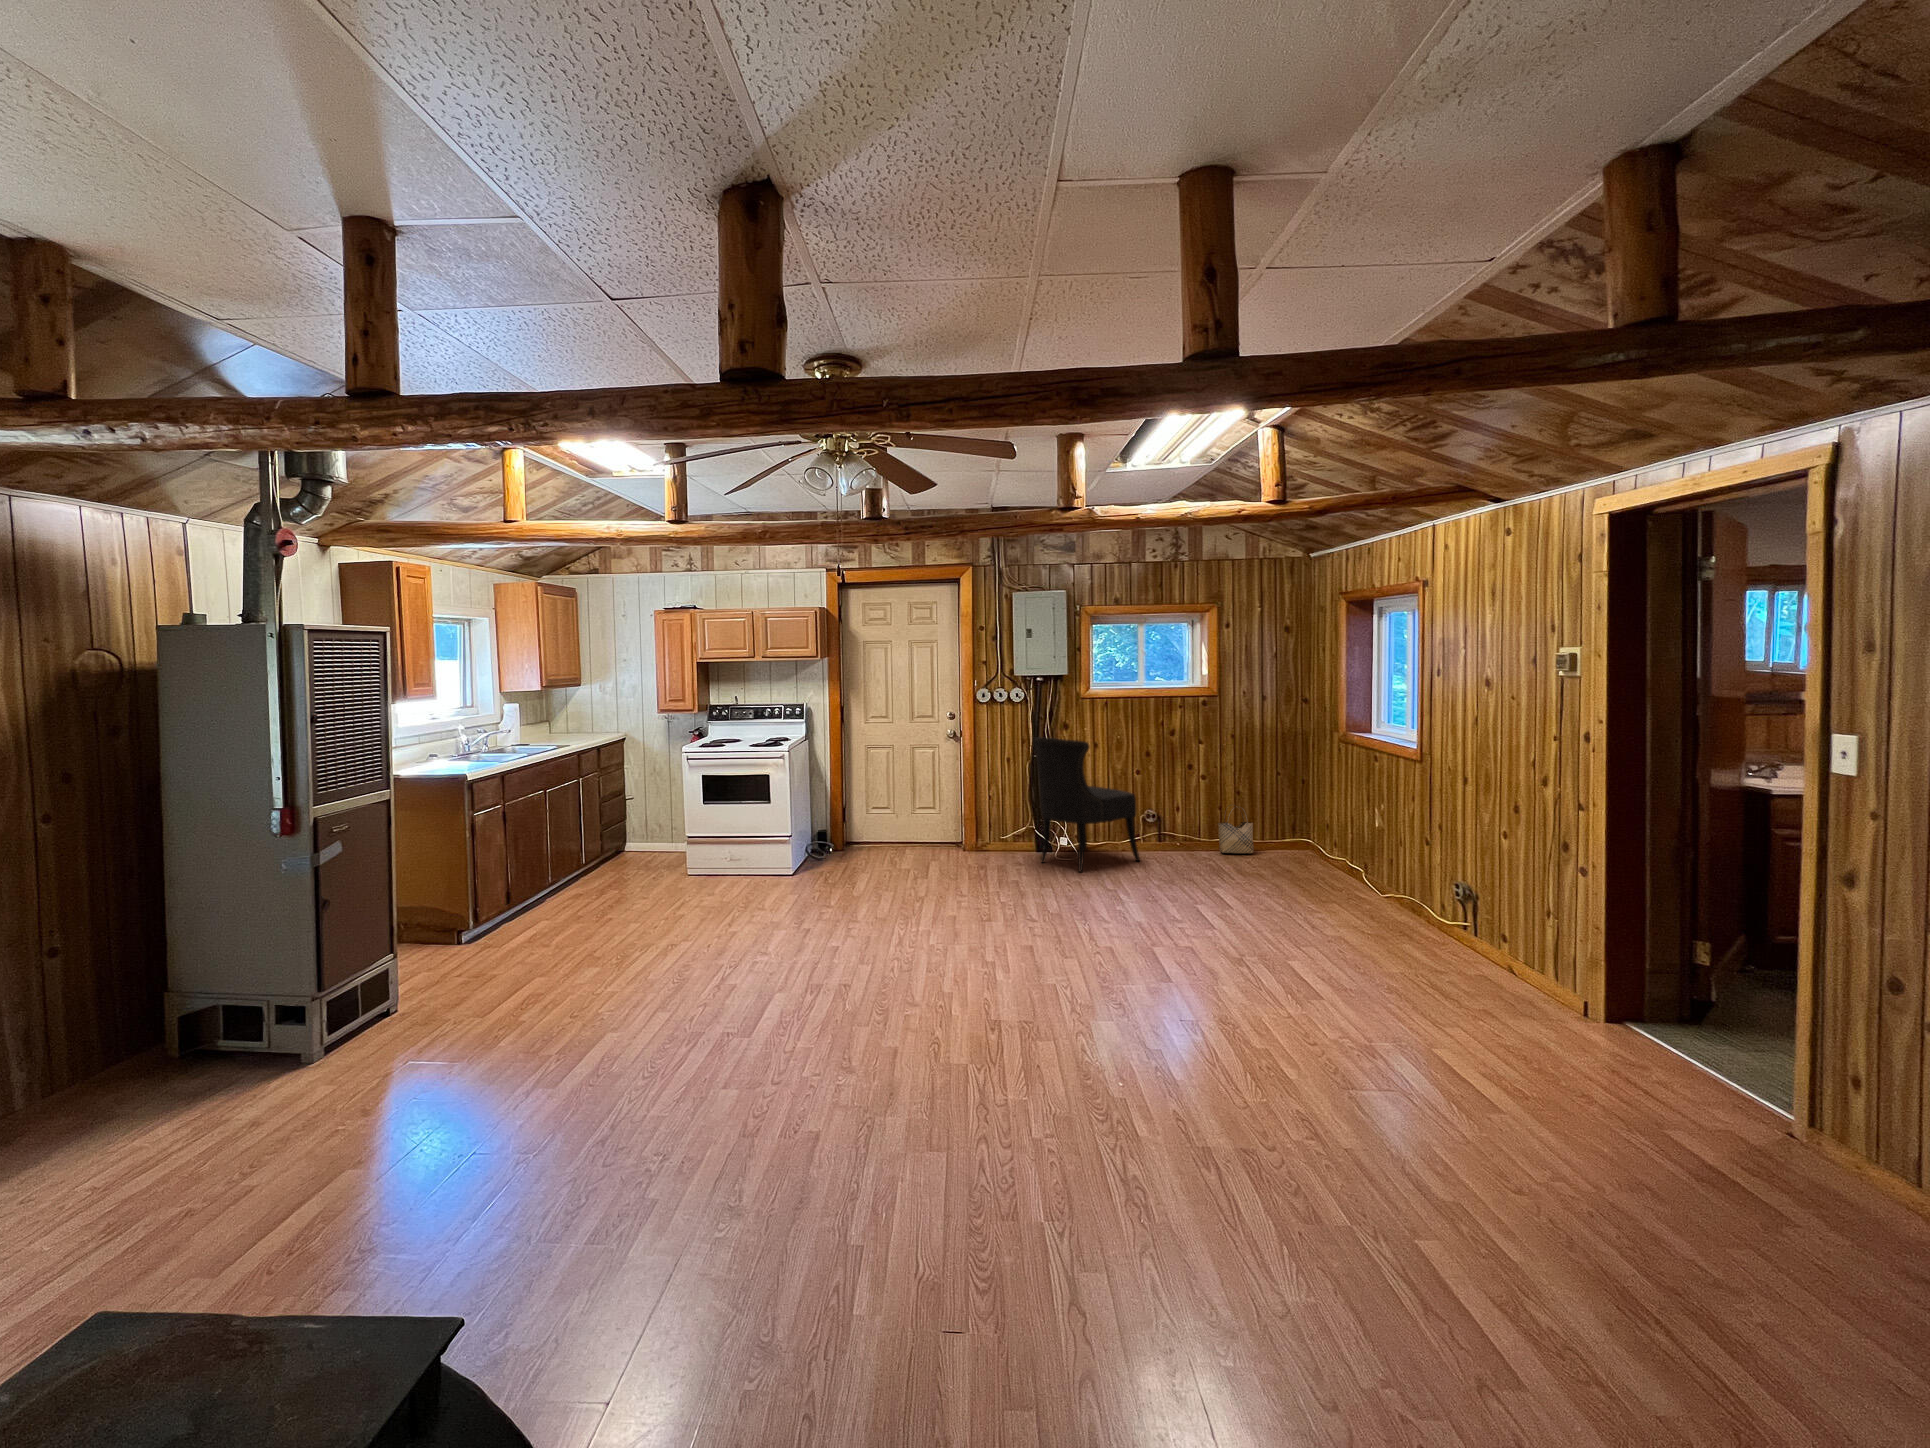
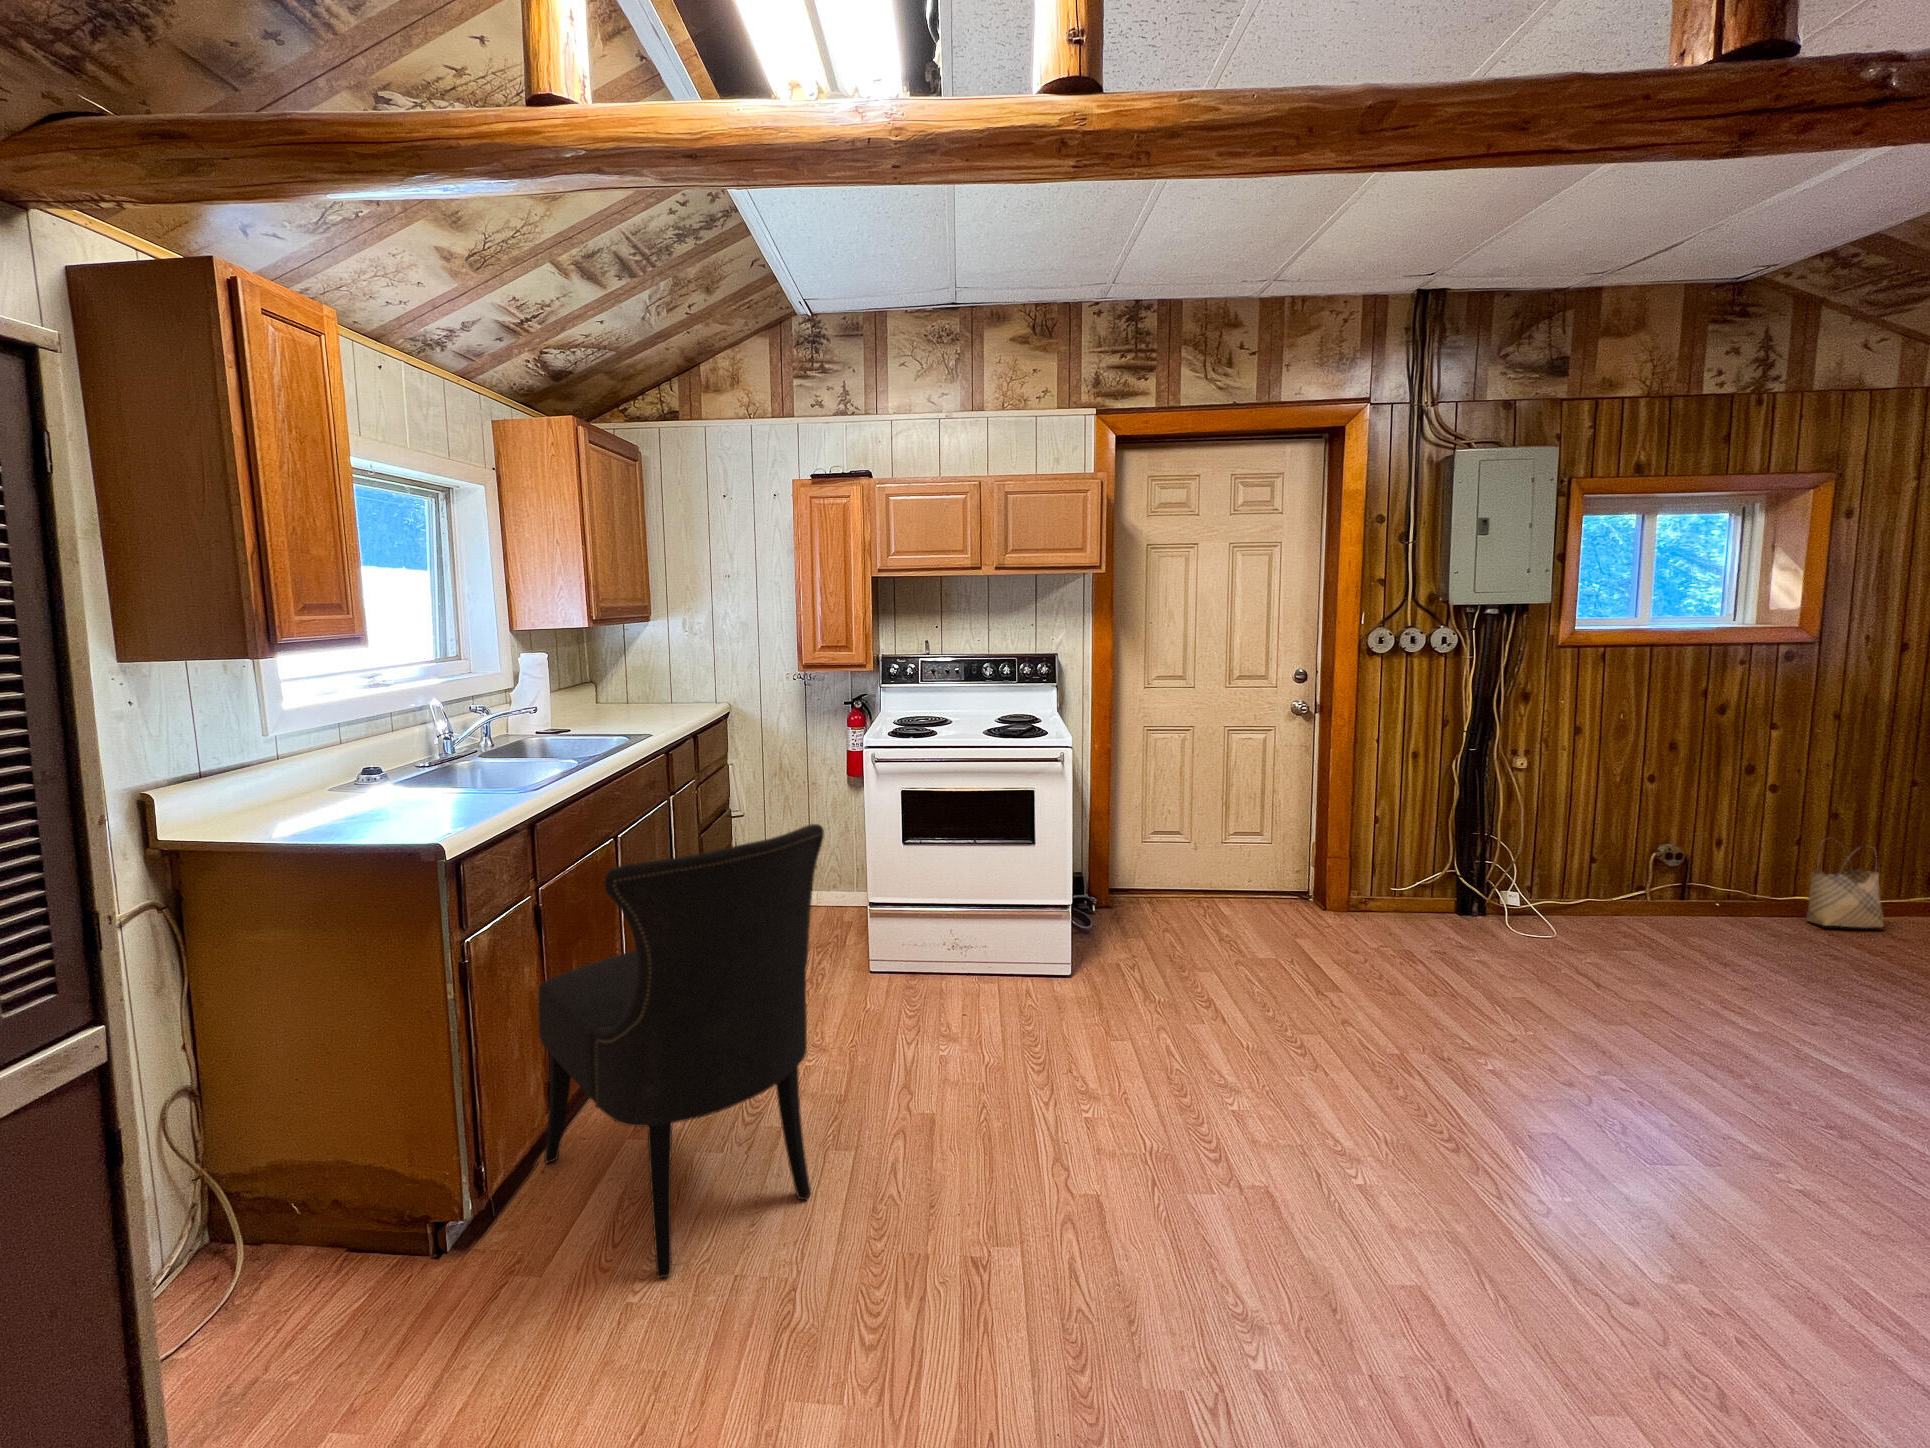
dining chair: present [1033,737,1140,872] -> present [538,824,824,1278]

